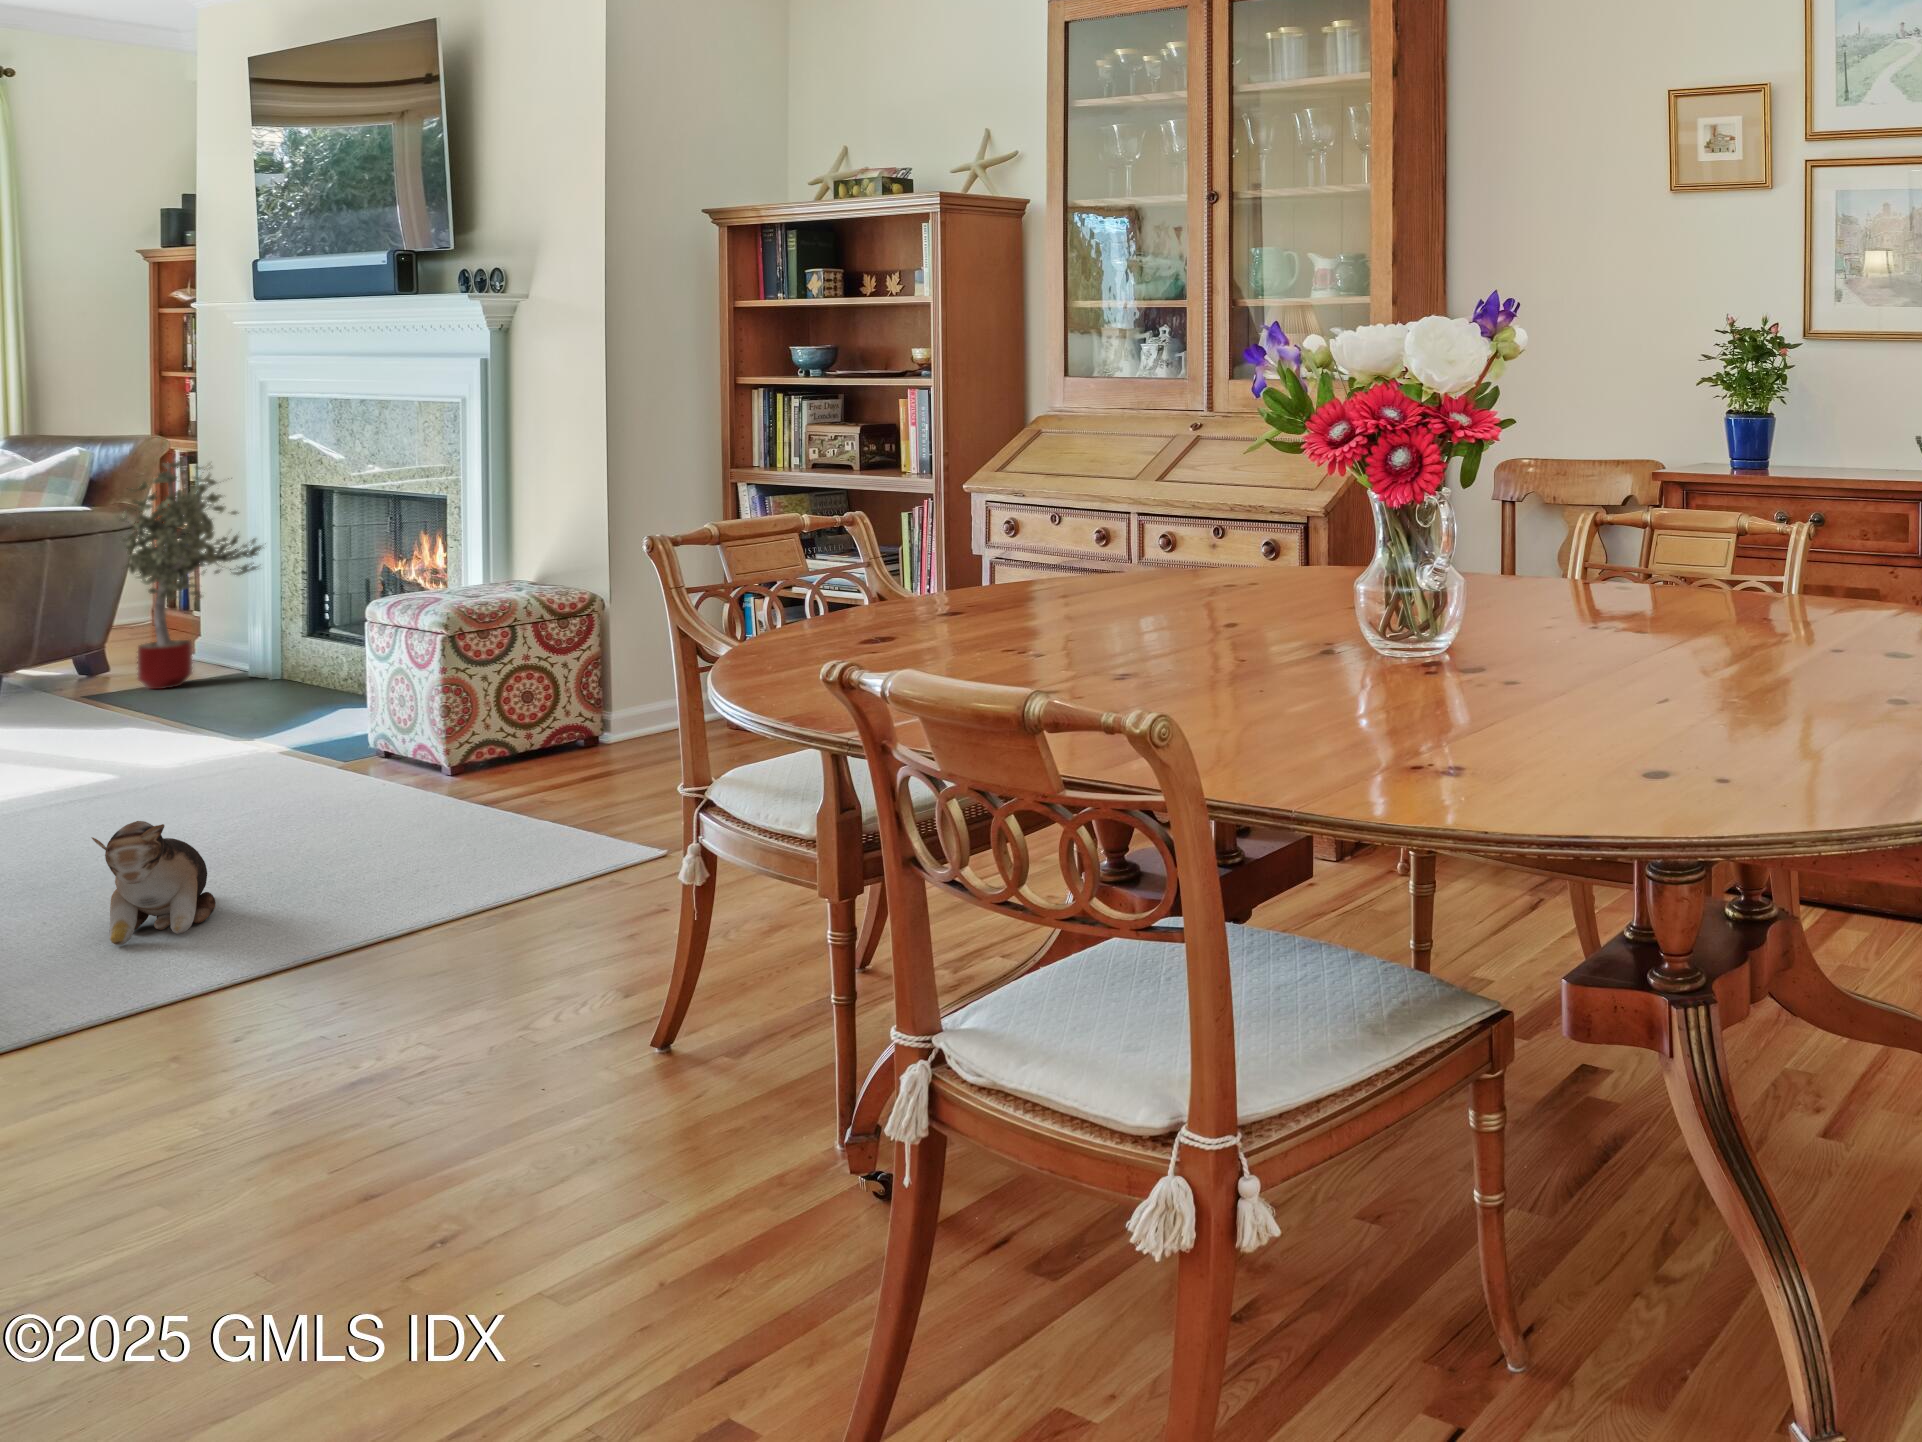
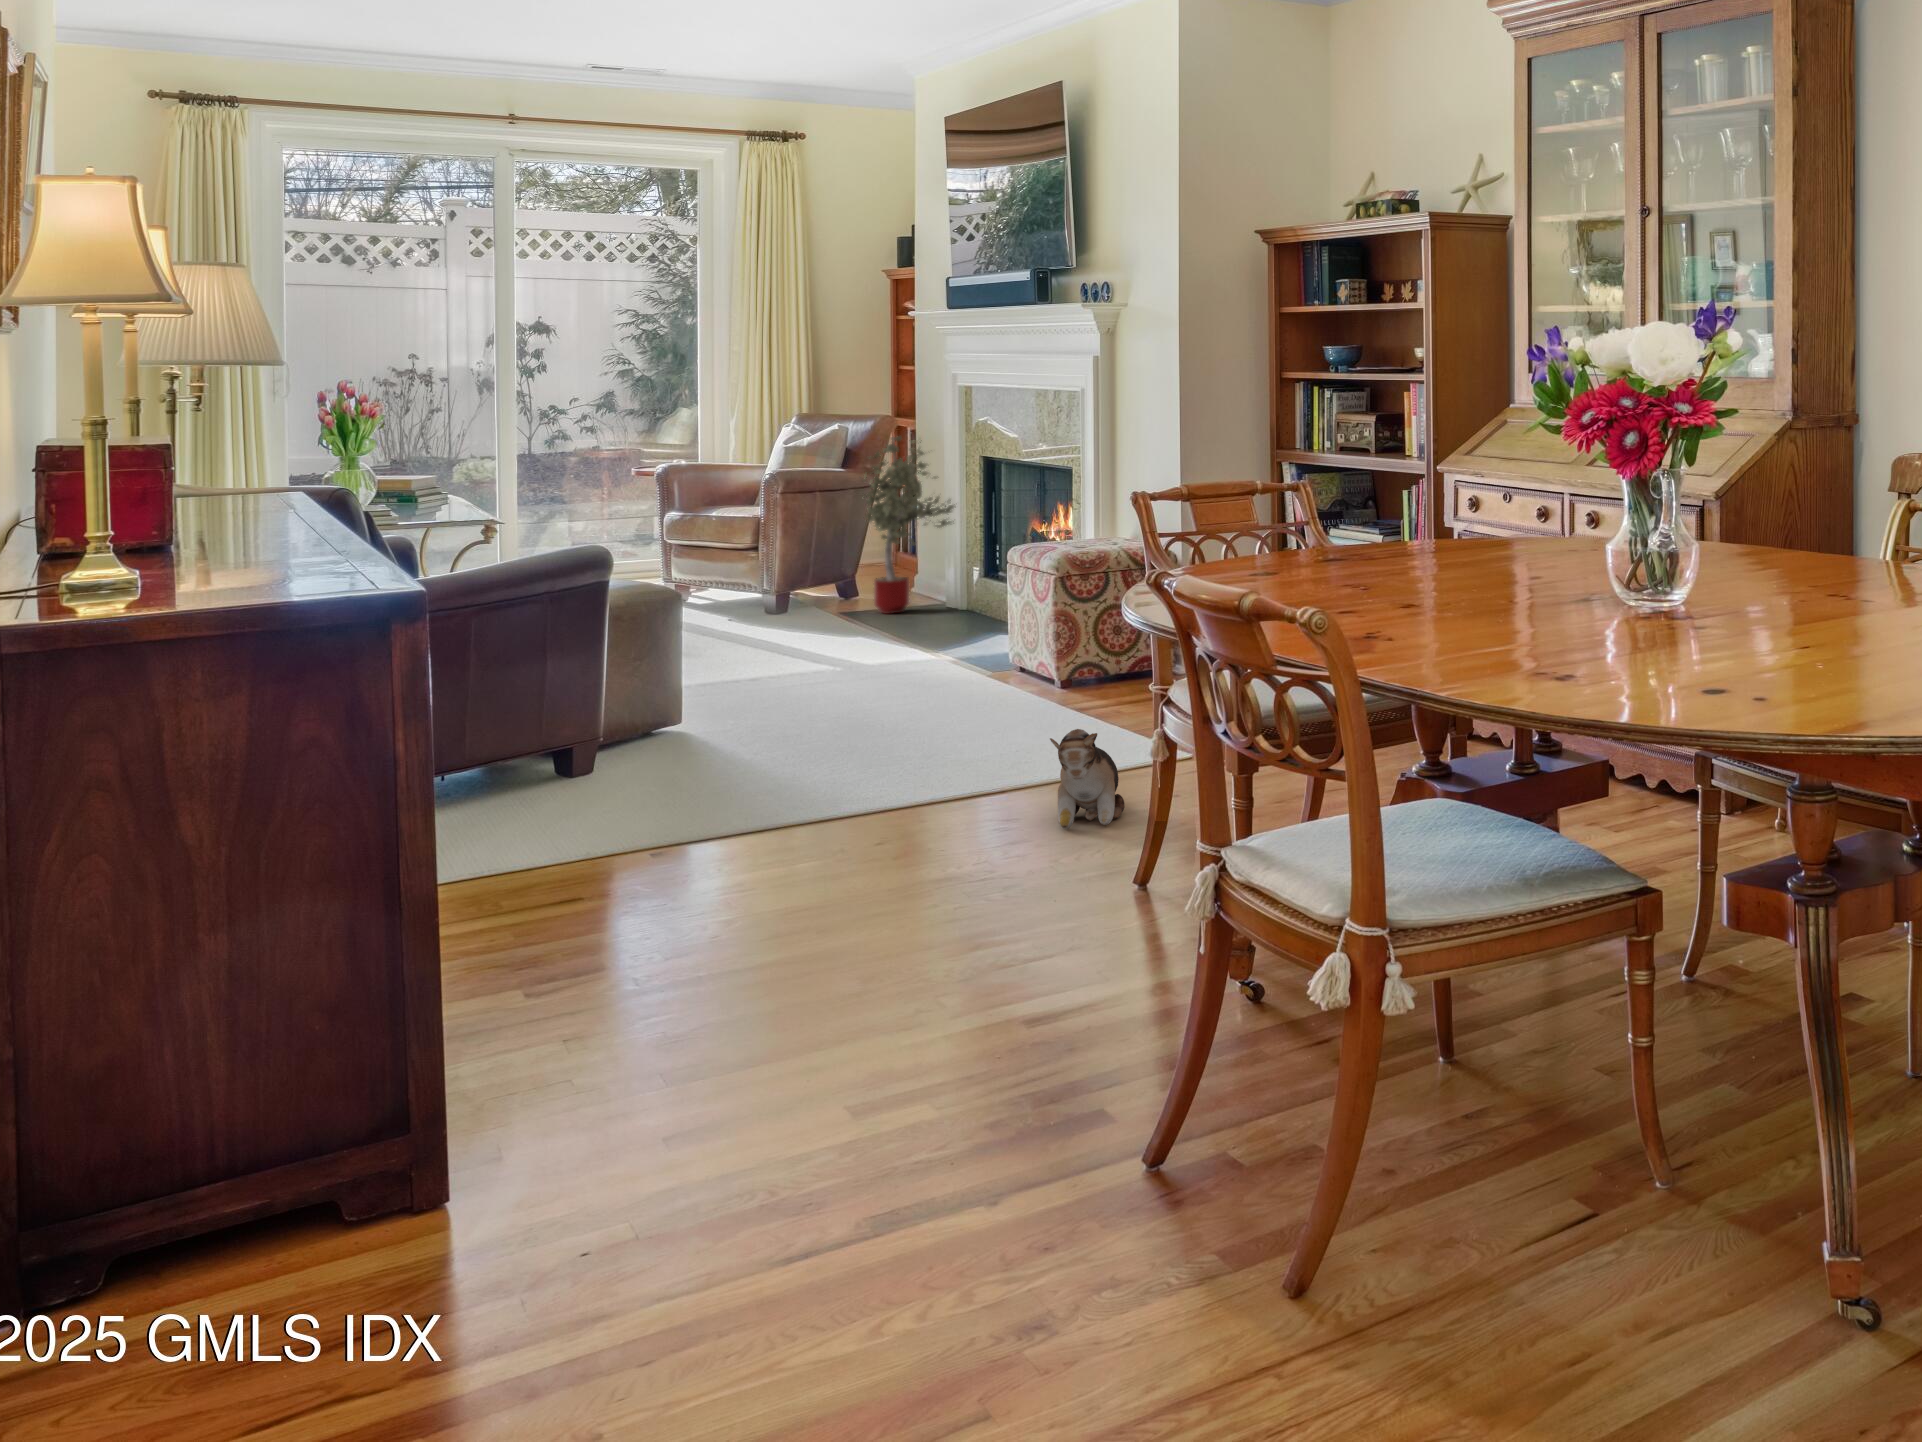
plush toy: present [92,821,216,945] -> present [1050,729,1124,829]

